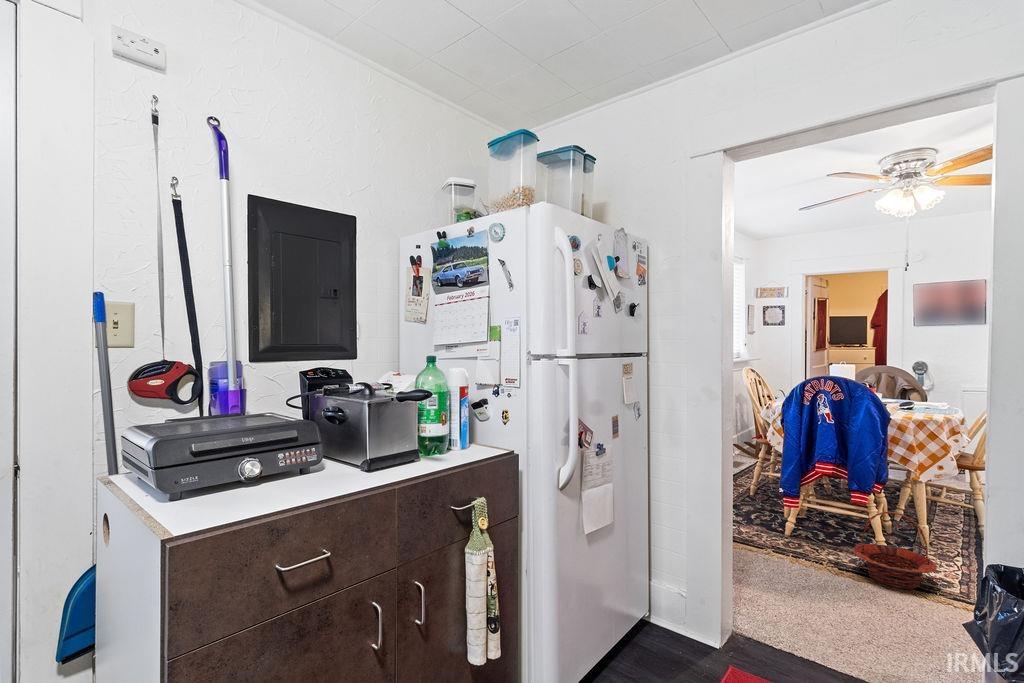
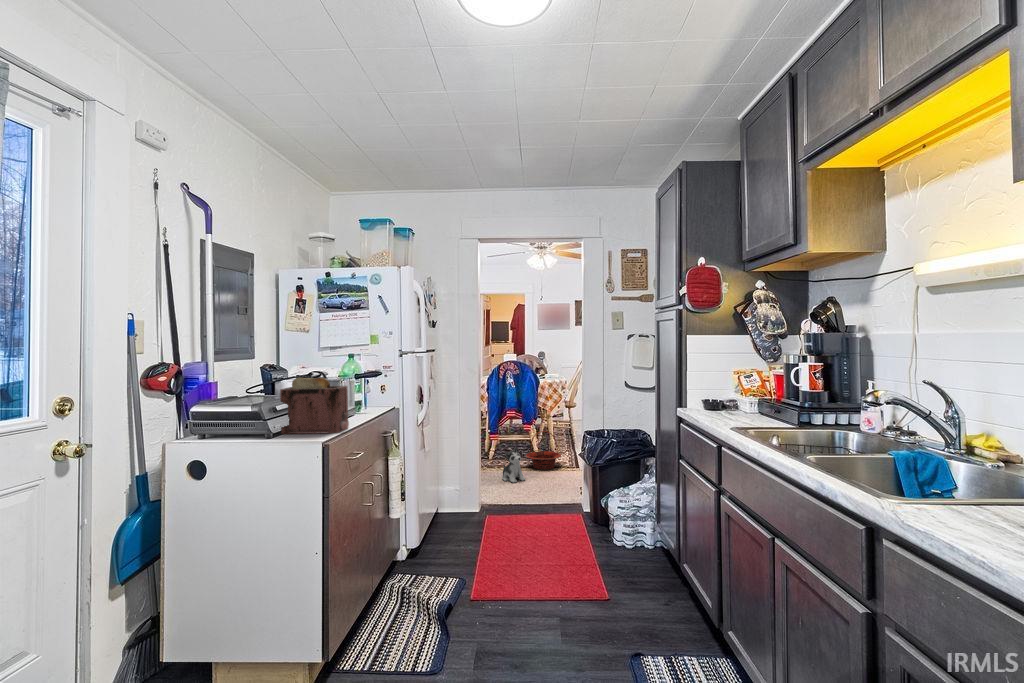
toaster: none [222,395,318,511] -> present [280,378,351,434]
plush toy: none [794,533,842,602] -> present [502,446,525,483]

